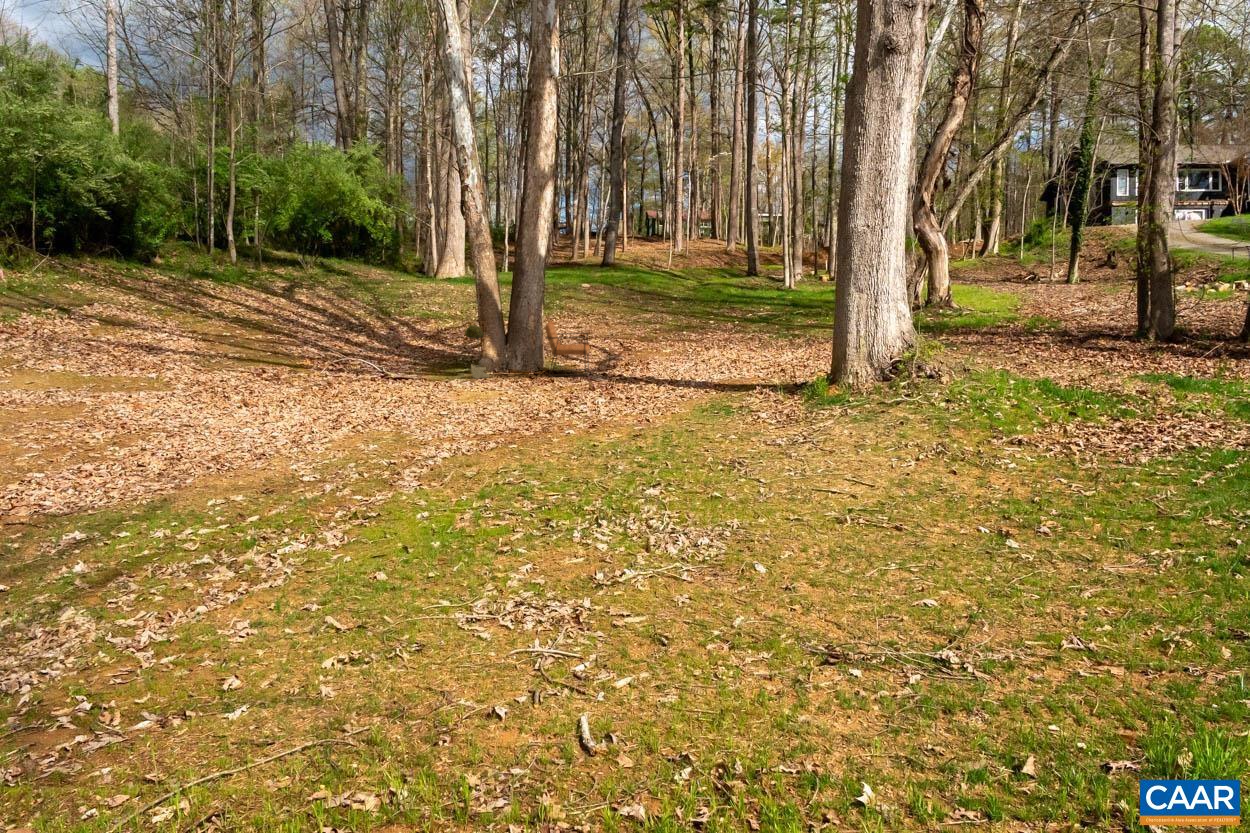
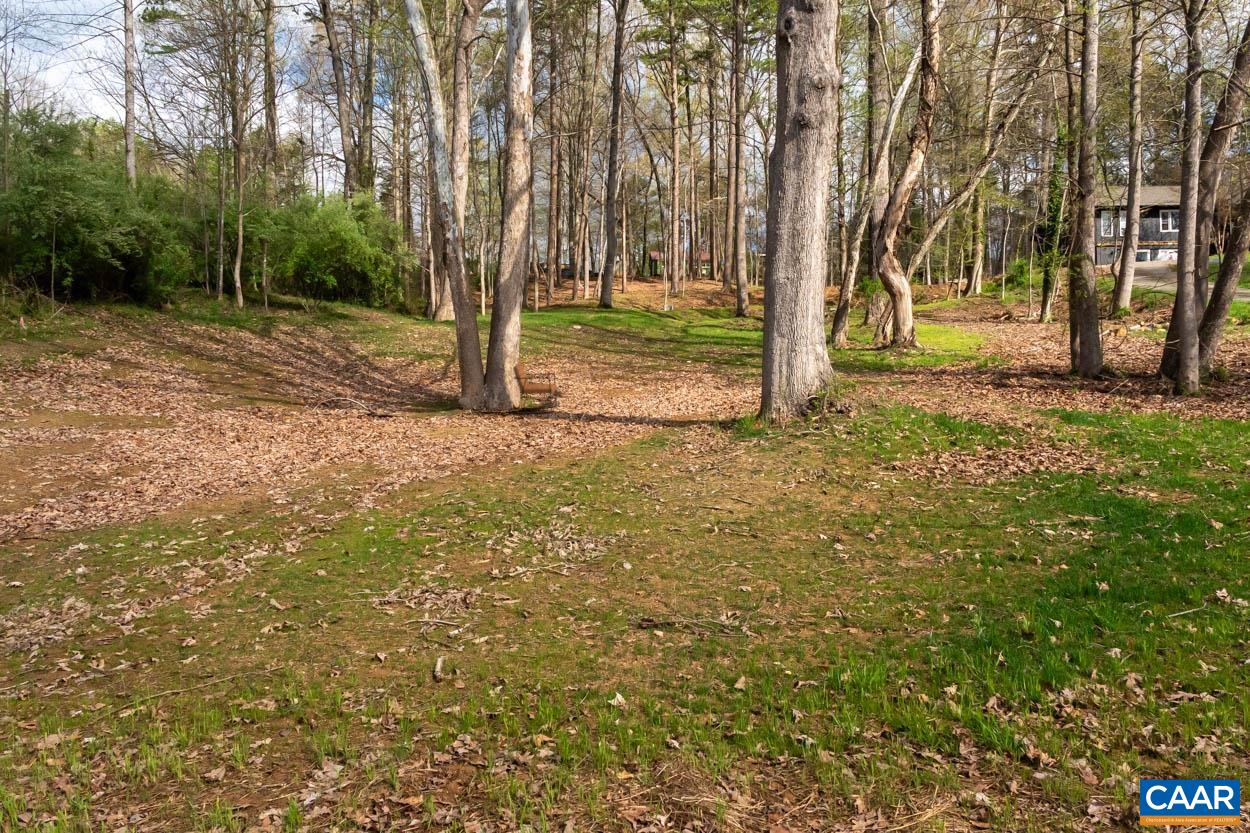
potted tree: present [465,325,489,379] -> none [440,366,463,416]

